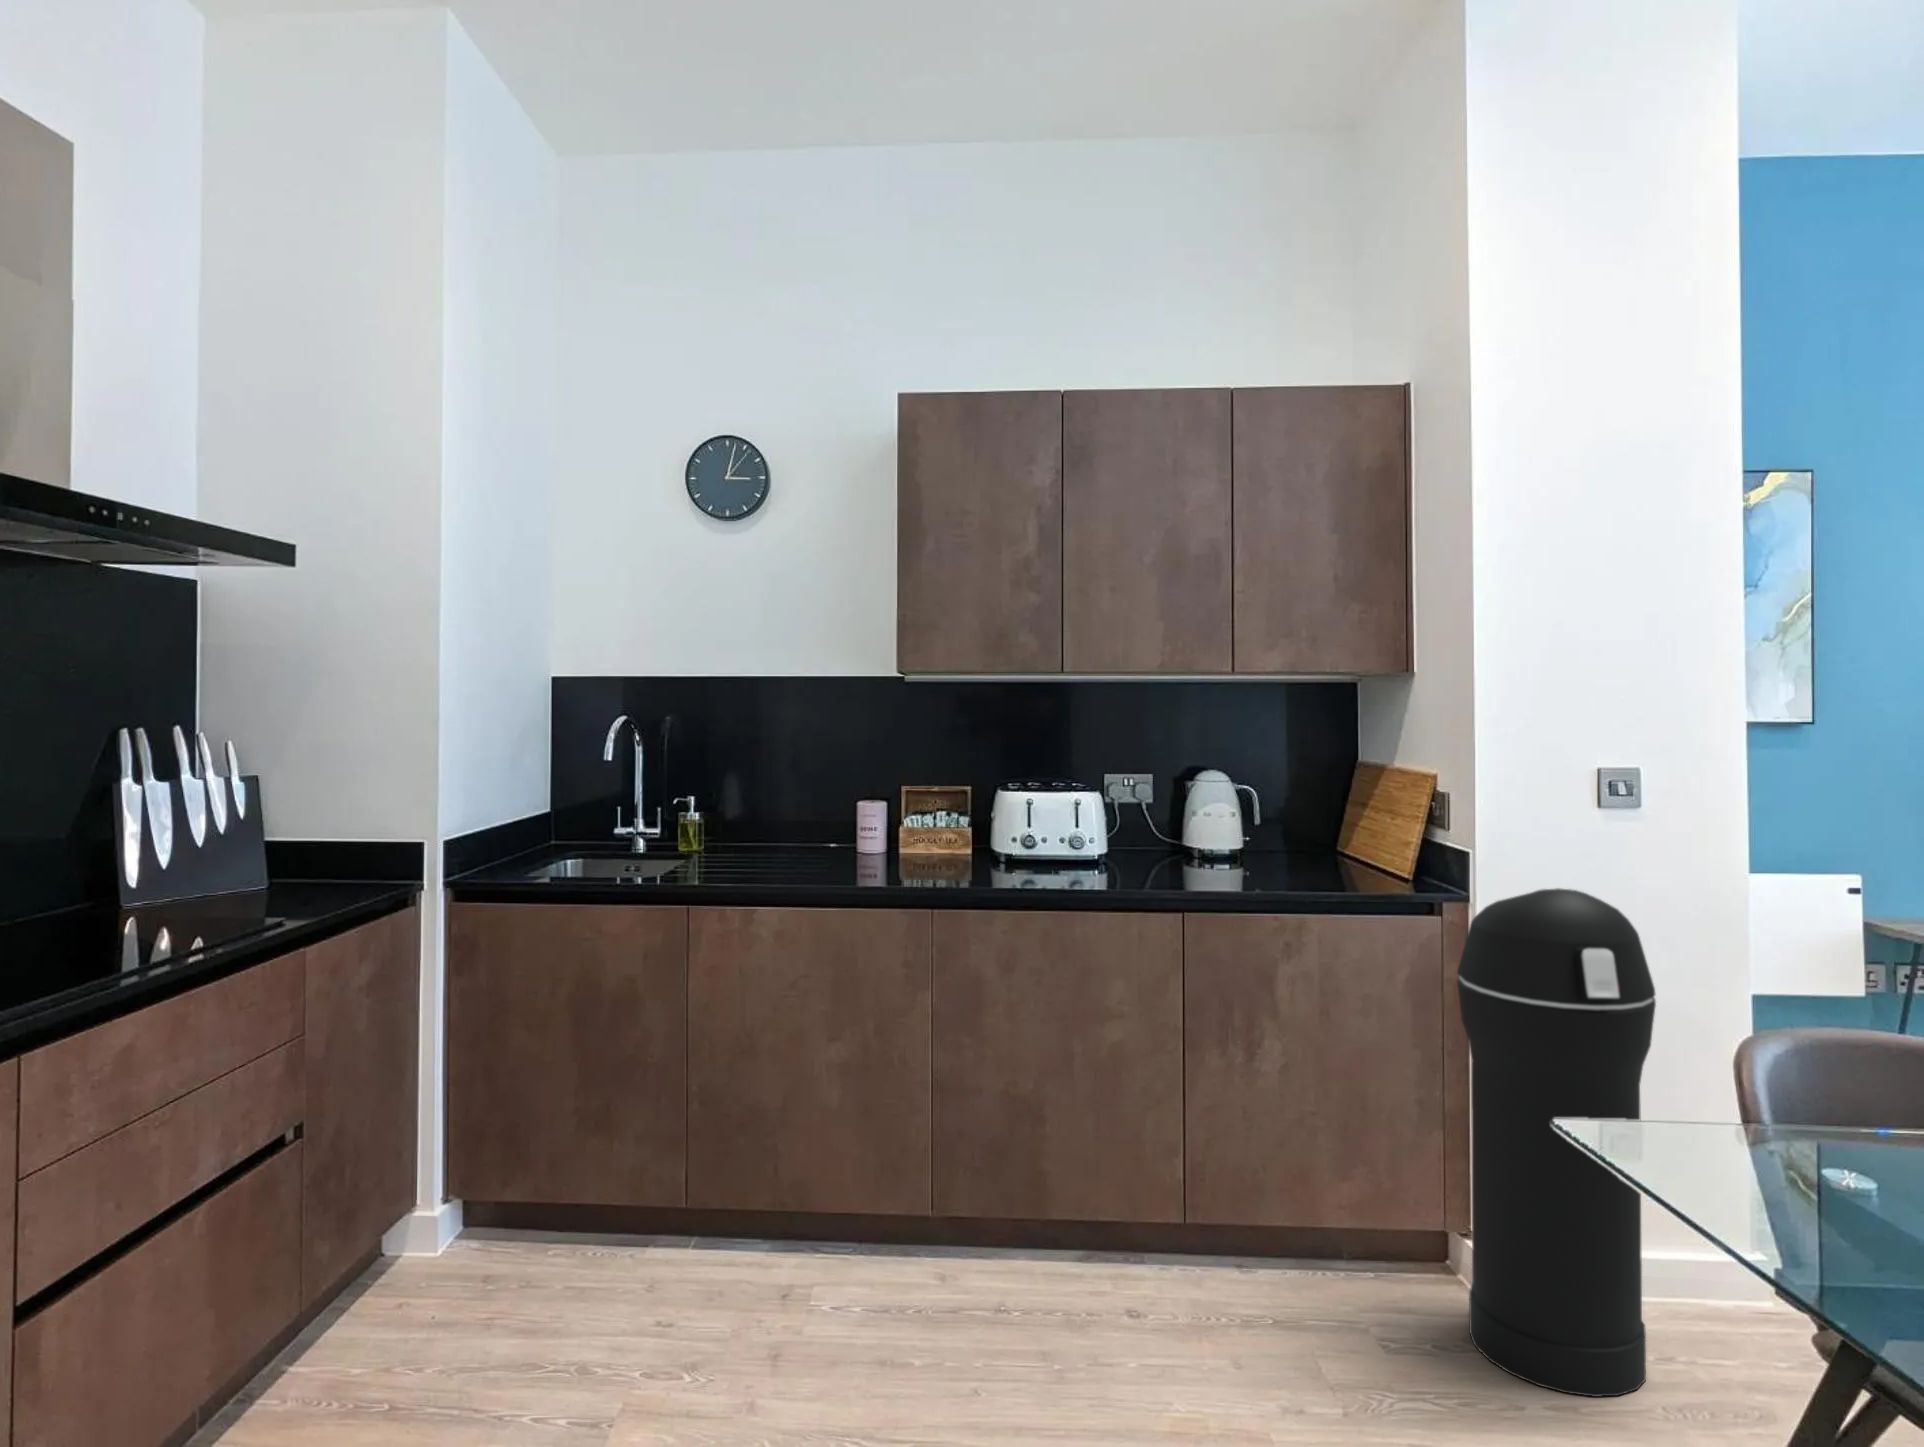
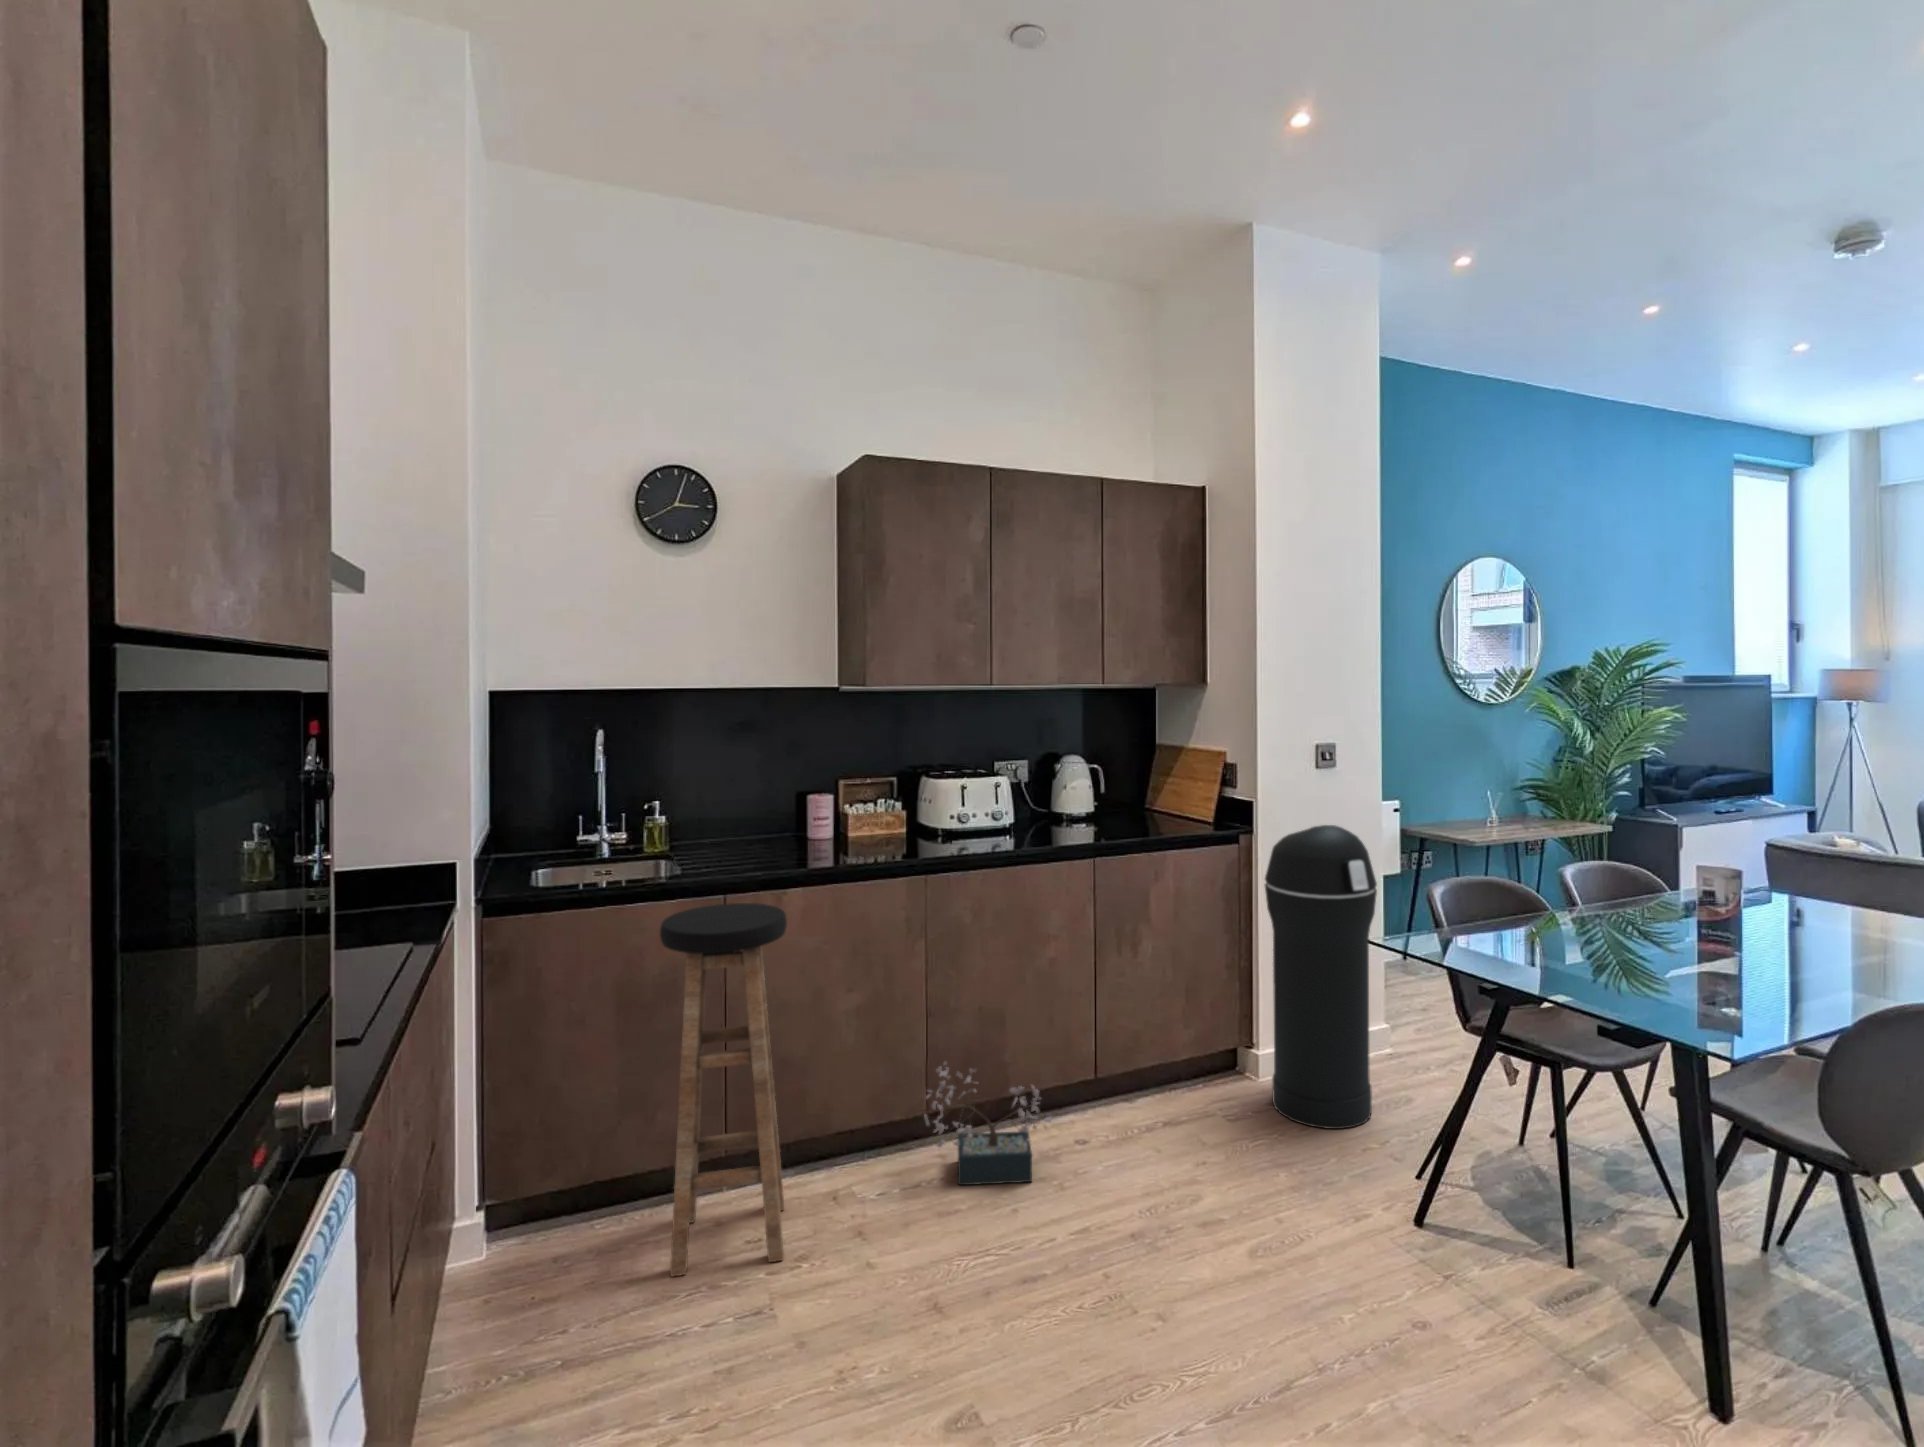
bar stool: none [551,911,722,1360] -> present [660,903,787,1276]
decorative plant: none [899,1156,1069,1347] -> present [924,1062,1051,1185]

